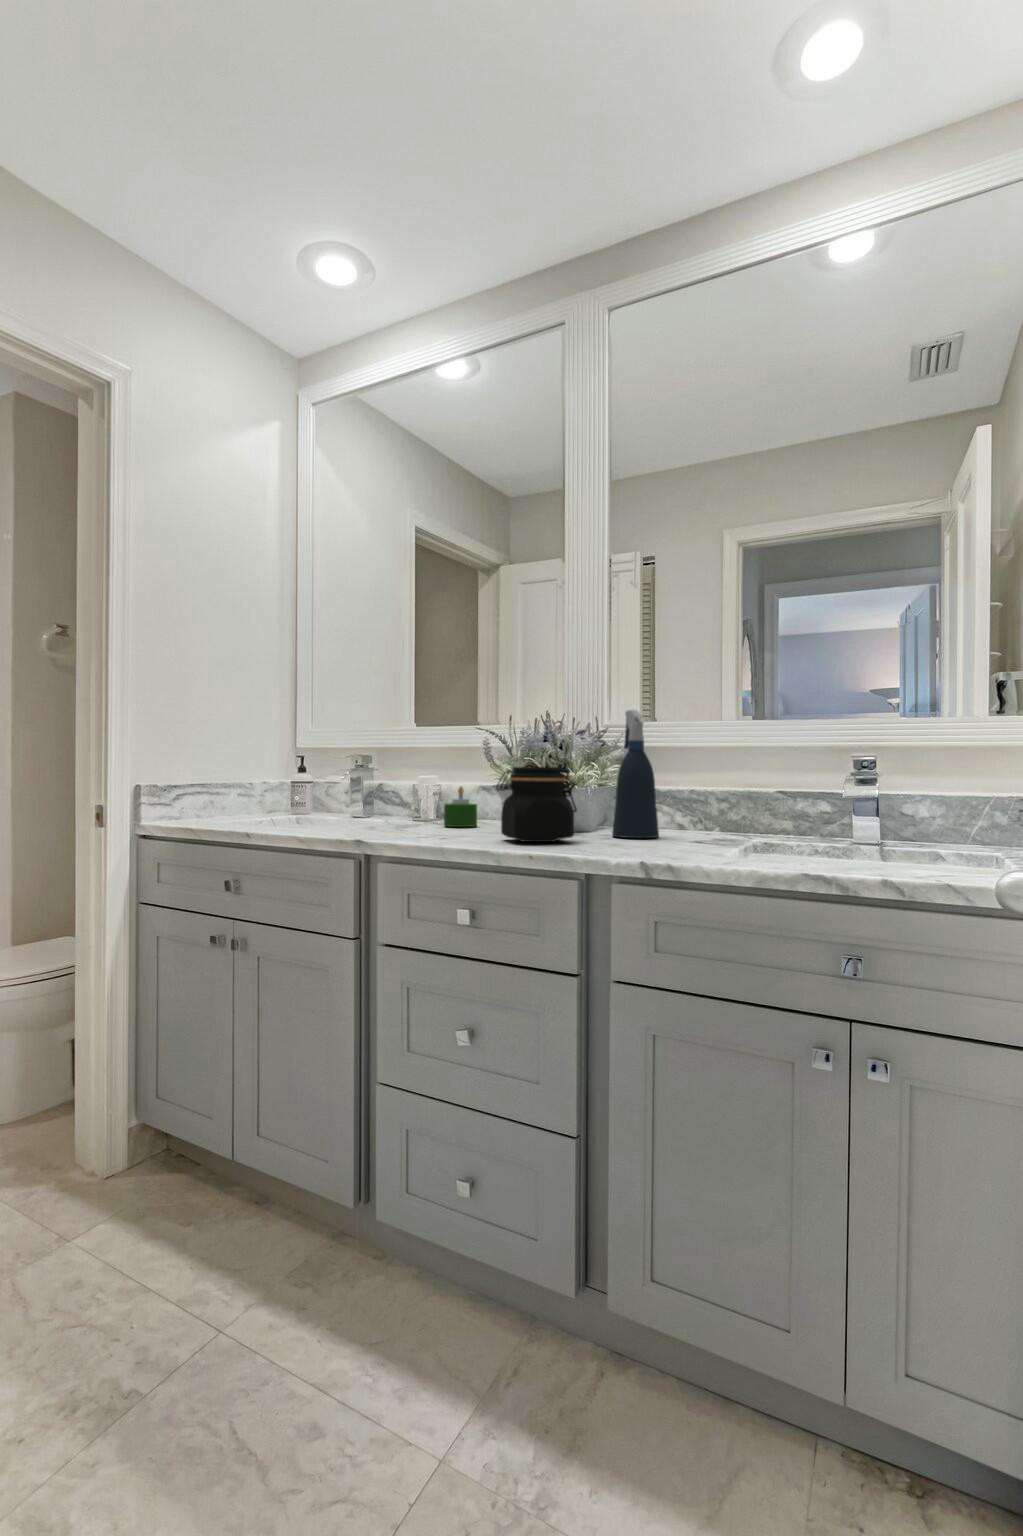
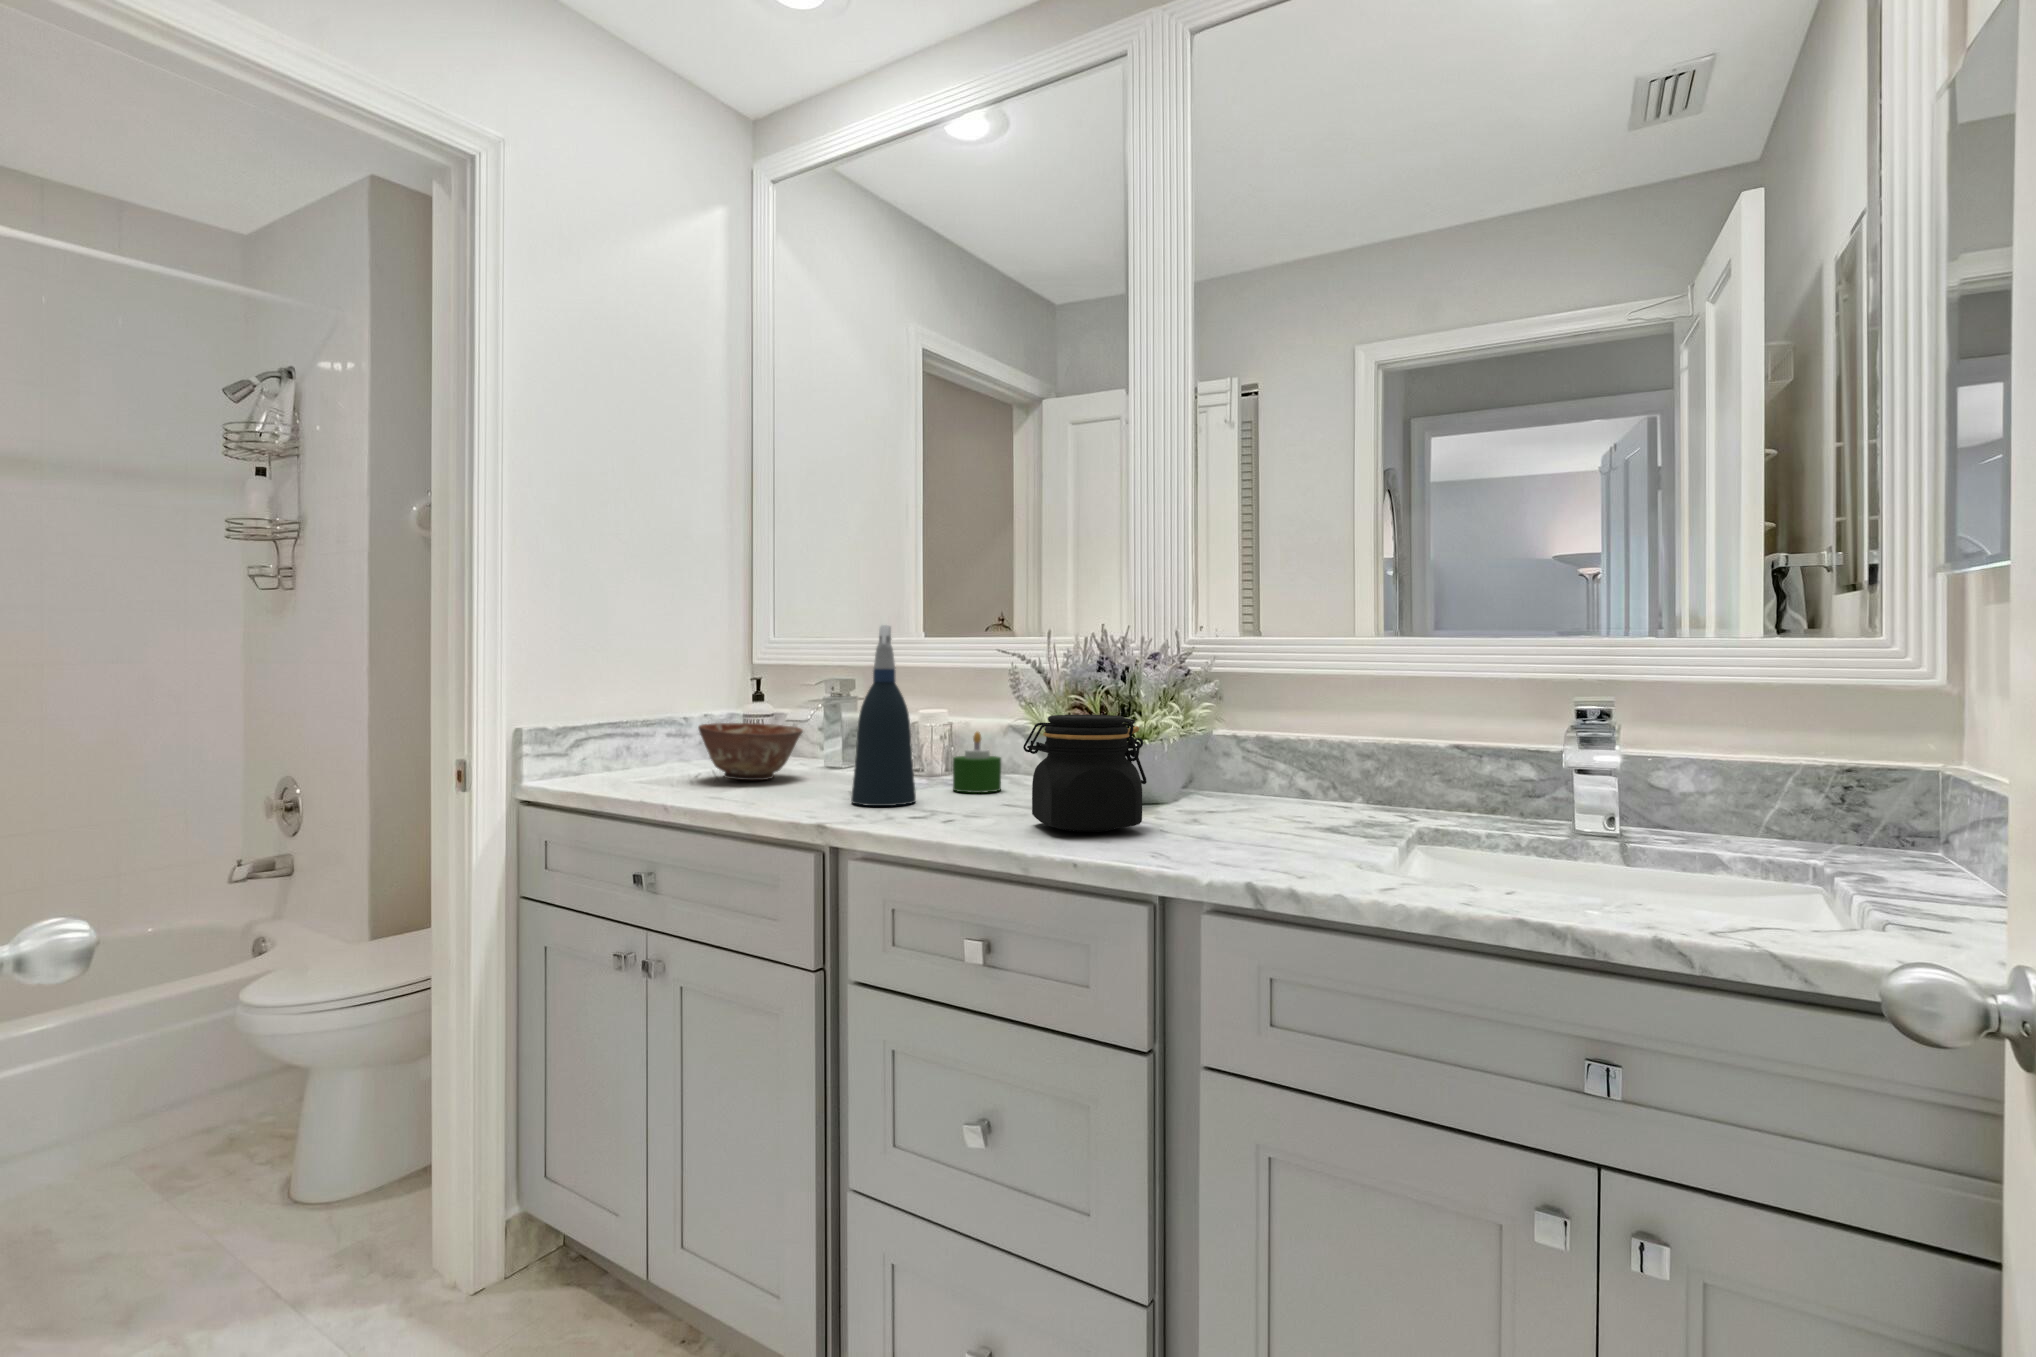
spray bottle: present [612,710,659,838] -> present [851,625,916,806]
ceramic bowl: none [265,783,338,822] -> present [698,723,803,780]

